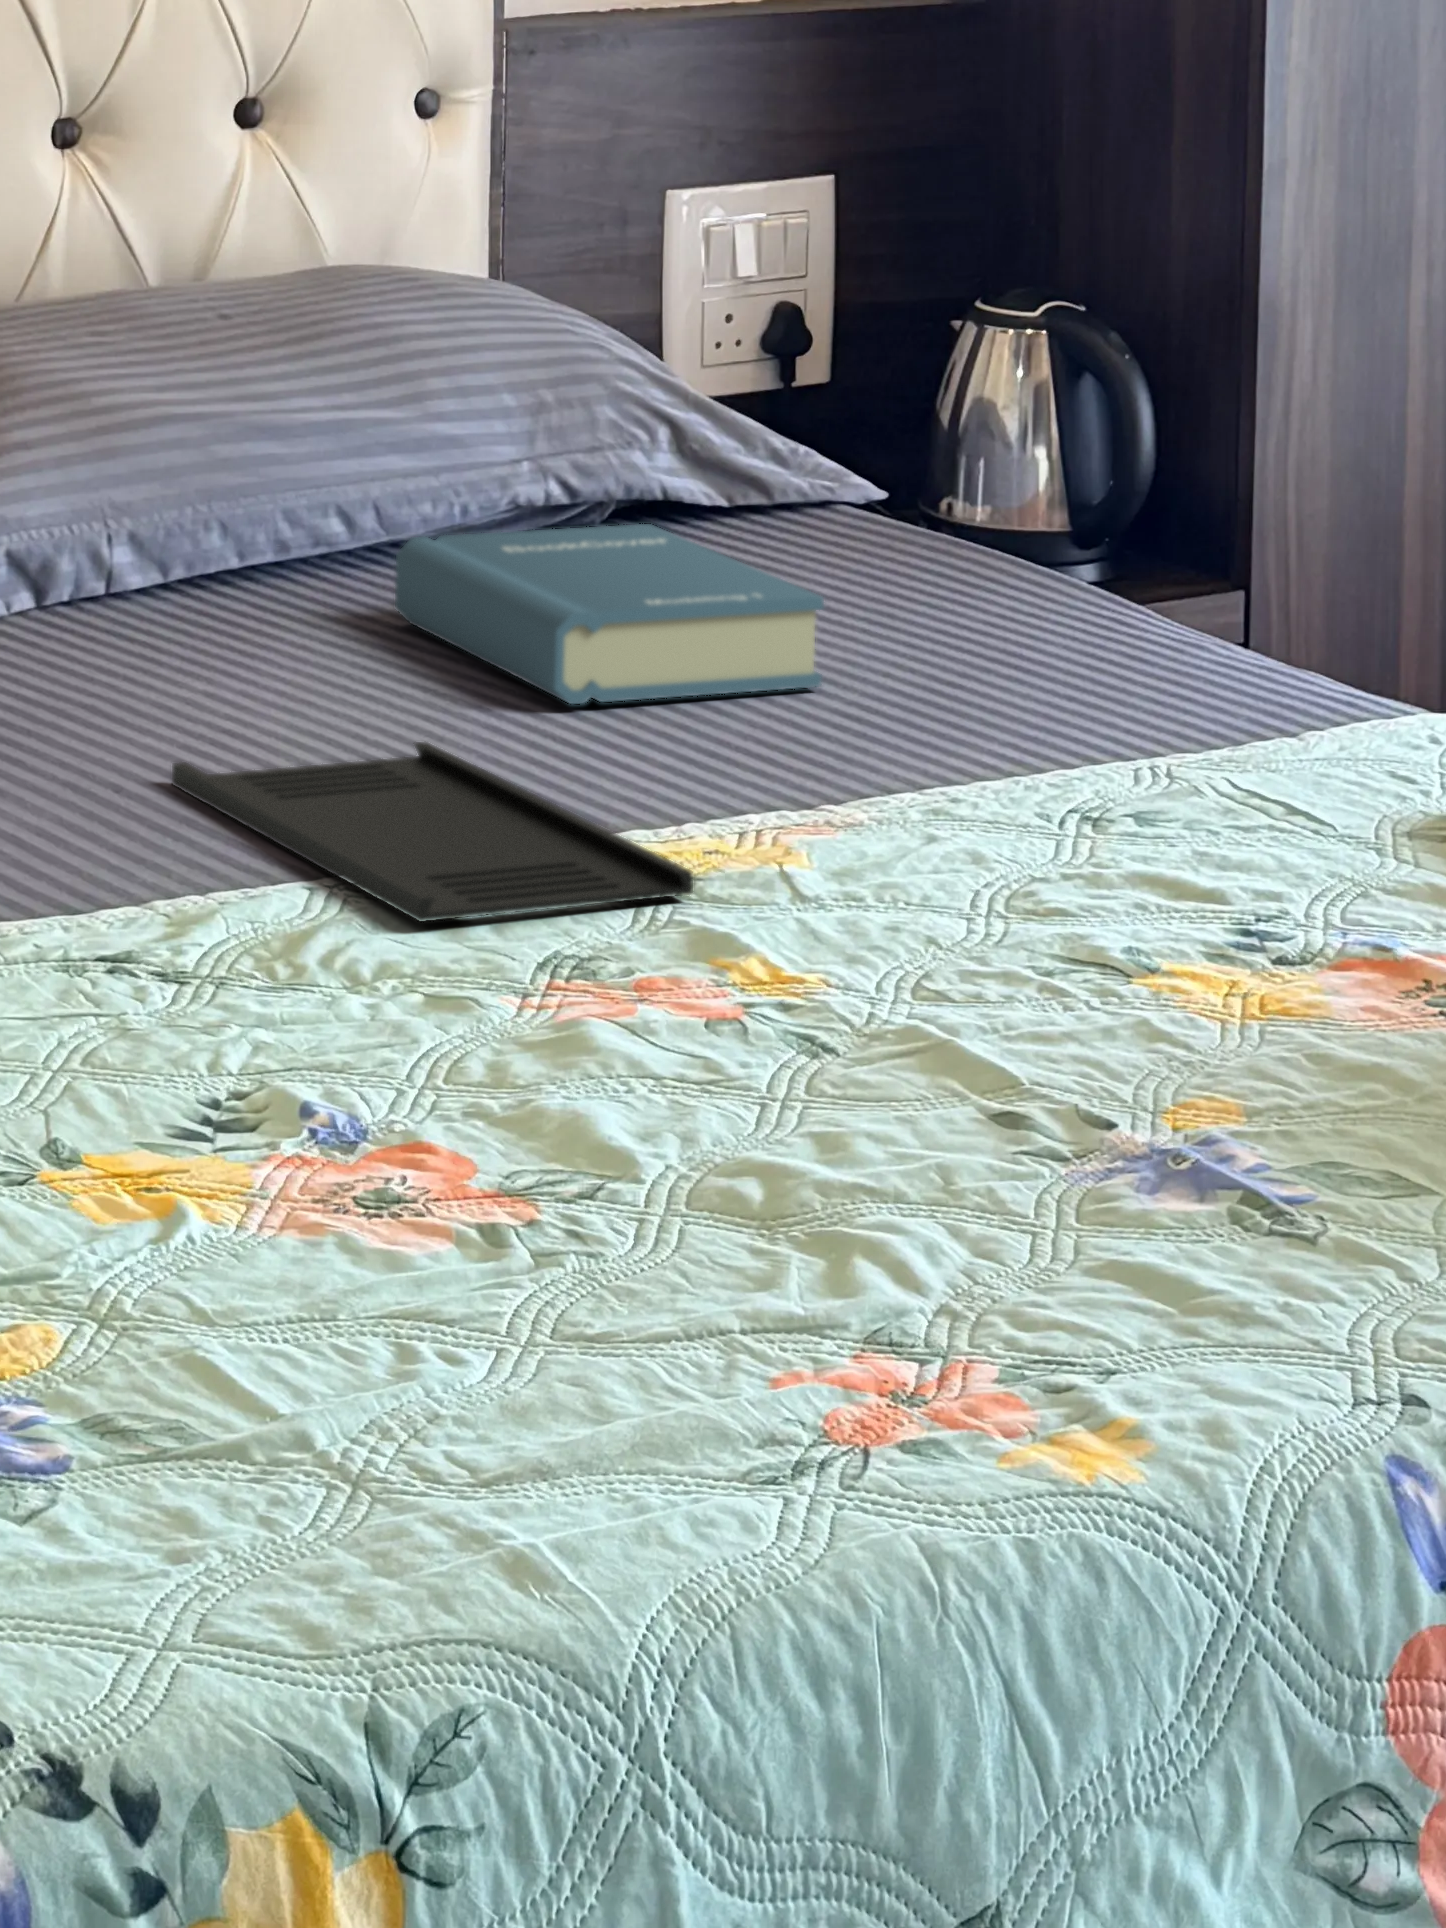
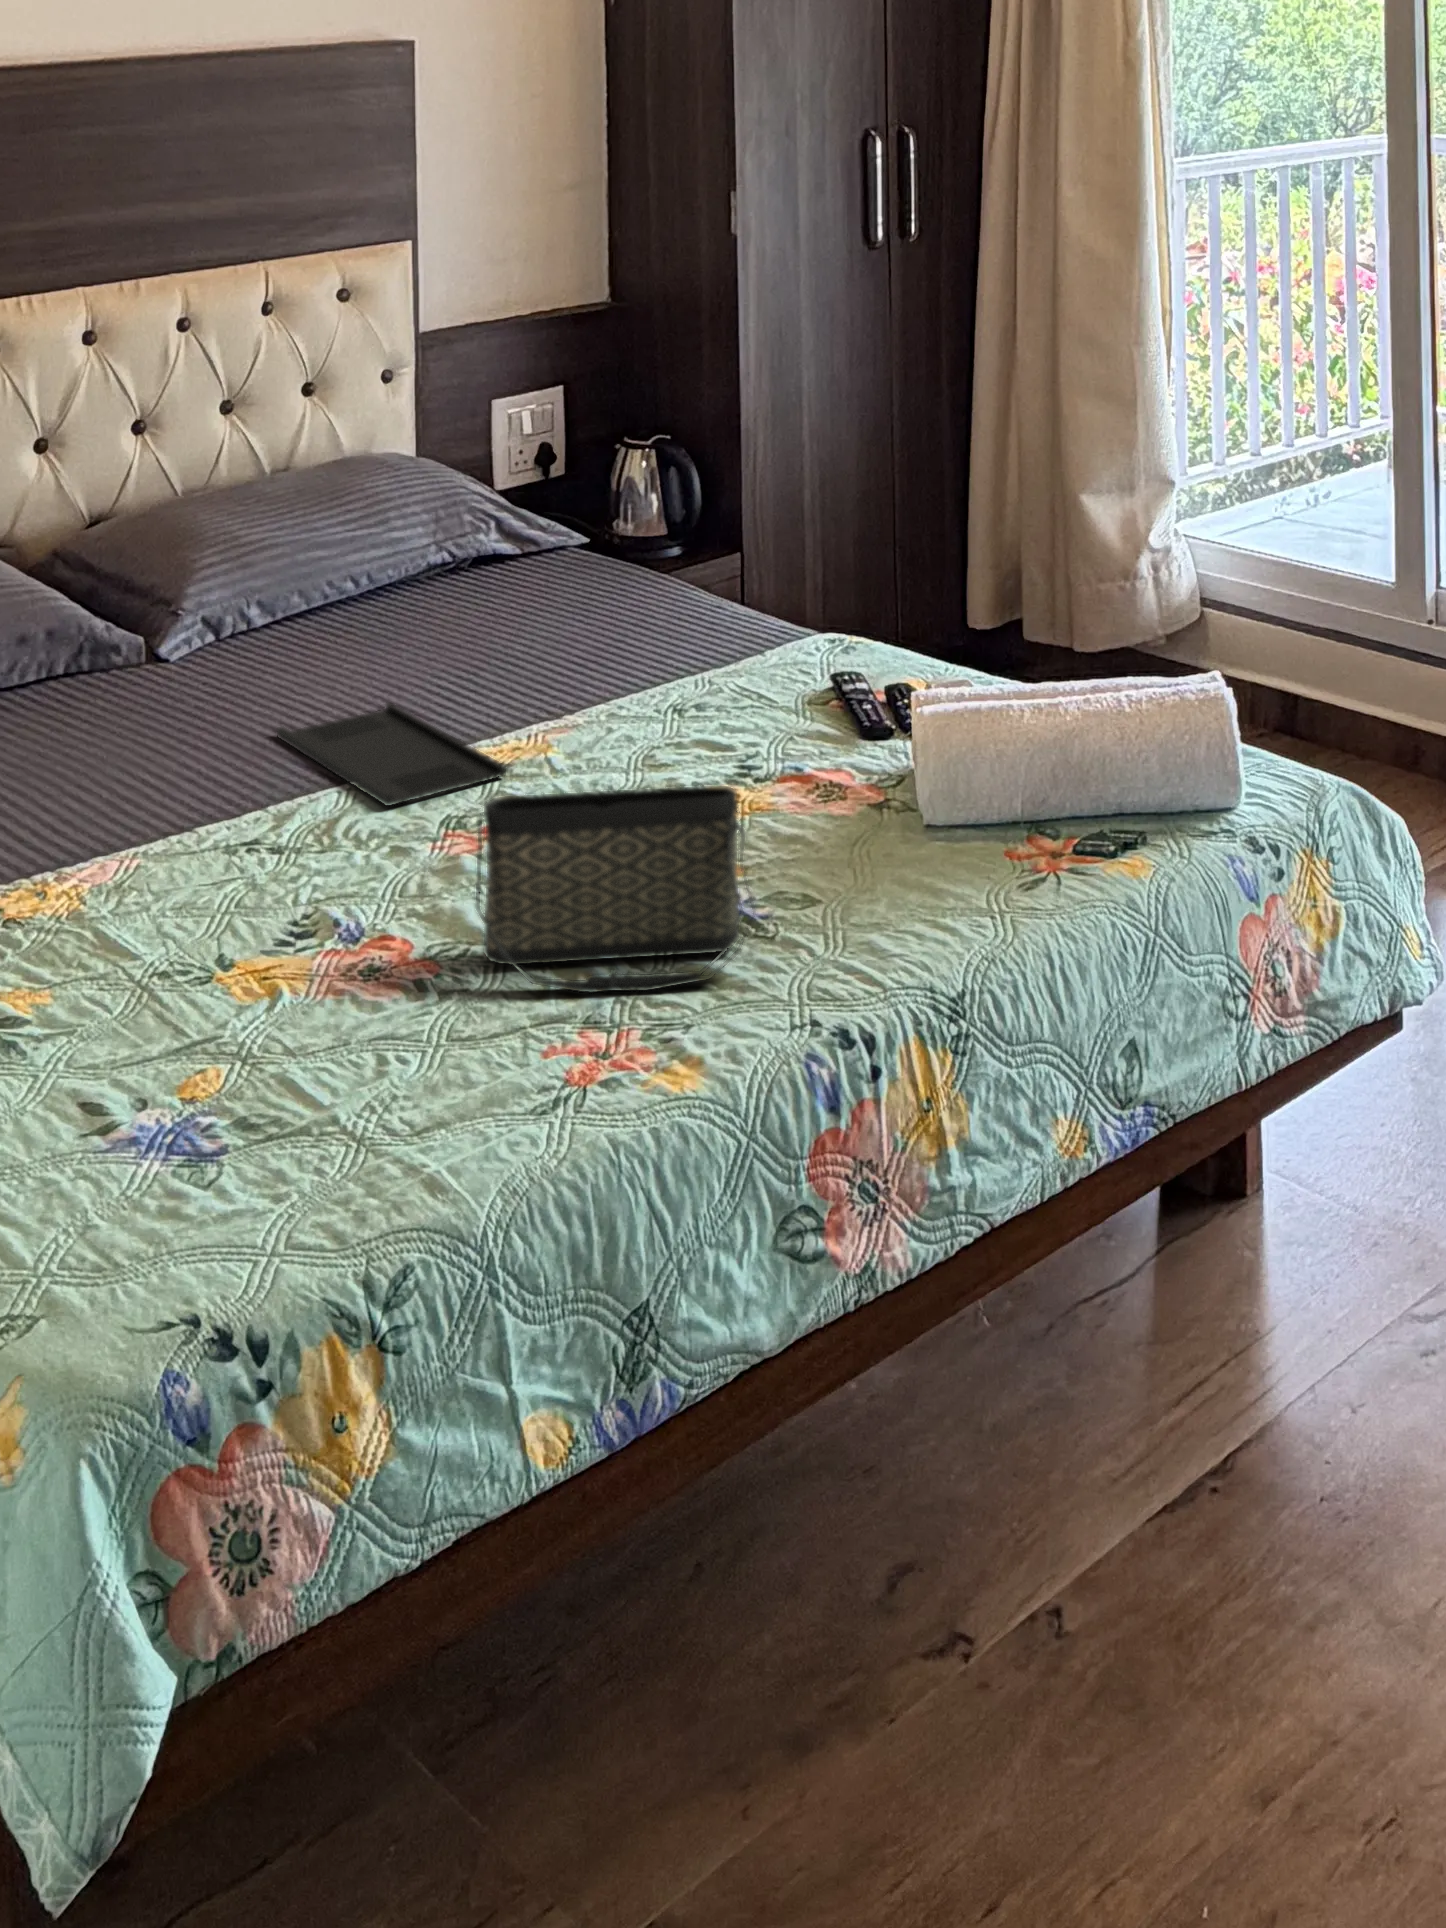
hardback book: present [395,524,824,704] -> none [376,576,560,672]
handbag: none [625,846,1283,1296] -> present [476,786,755,993]

